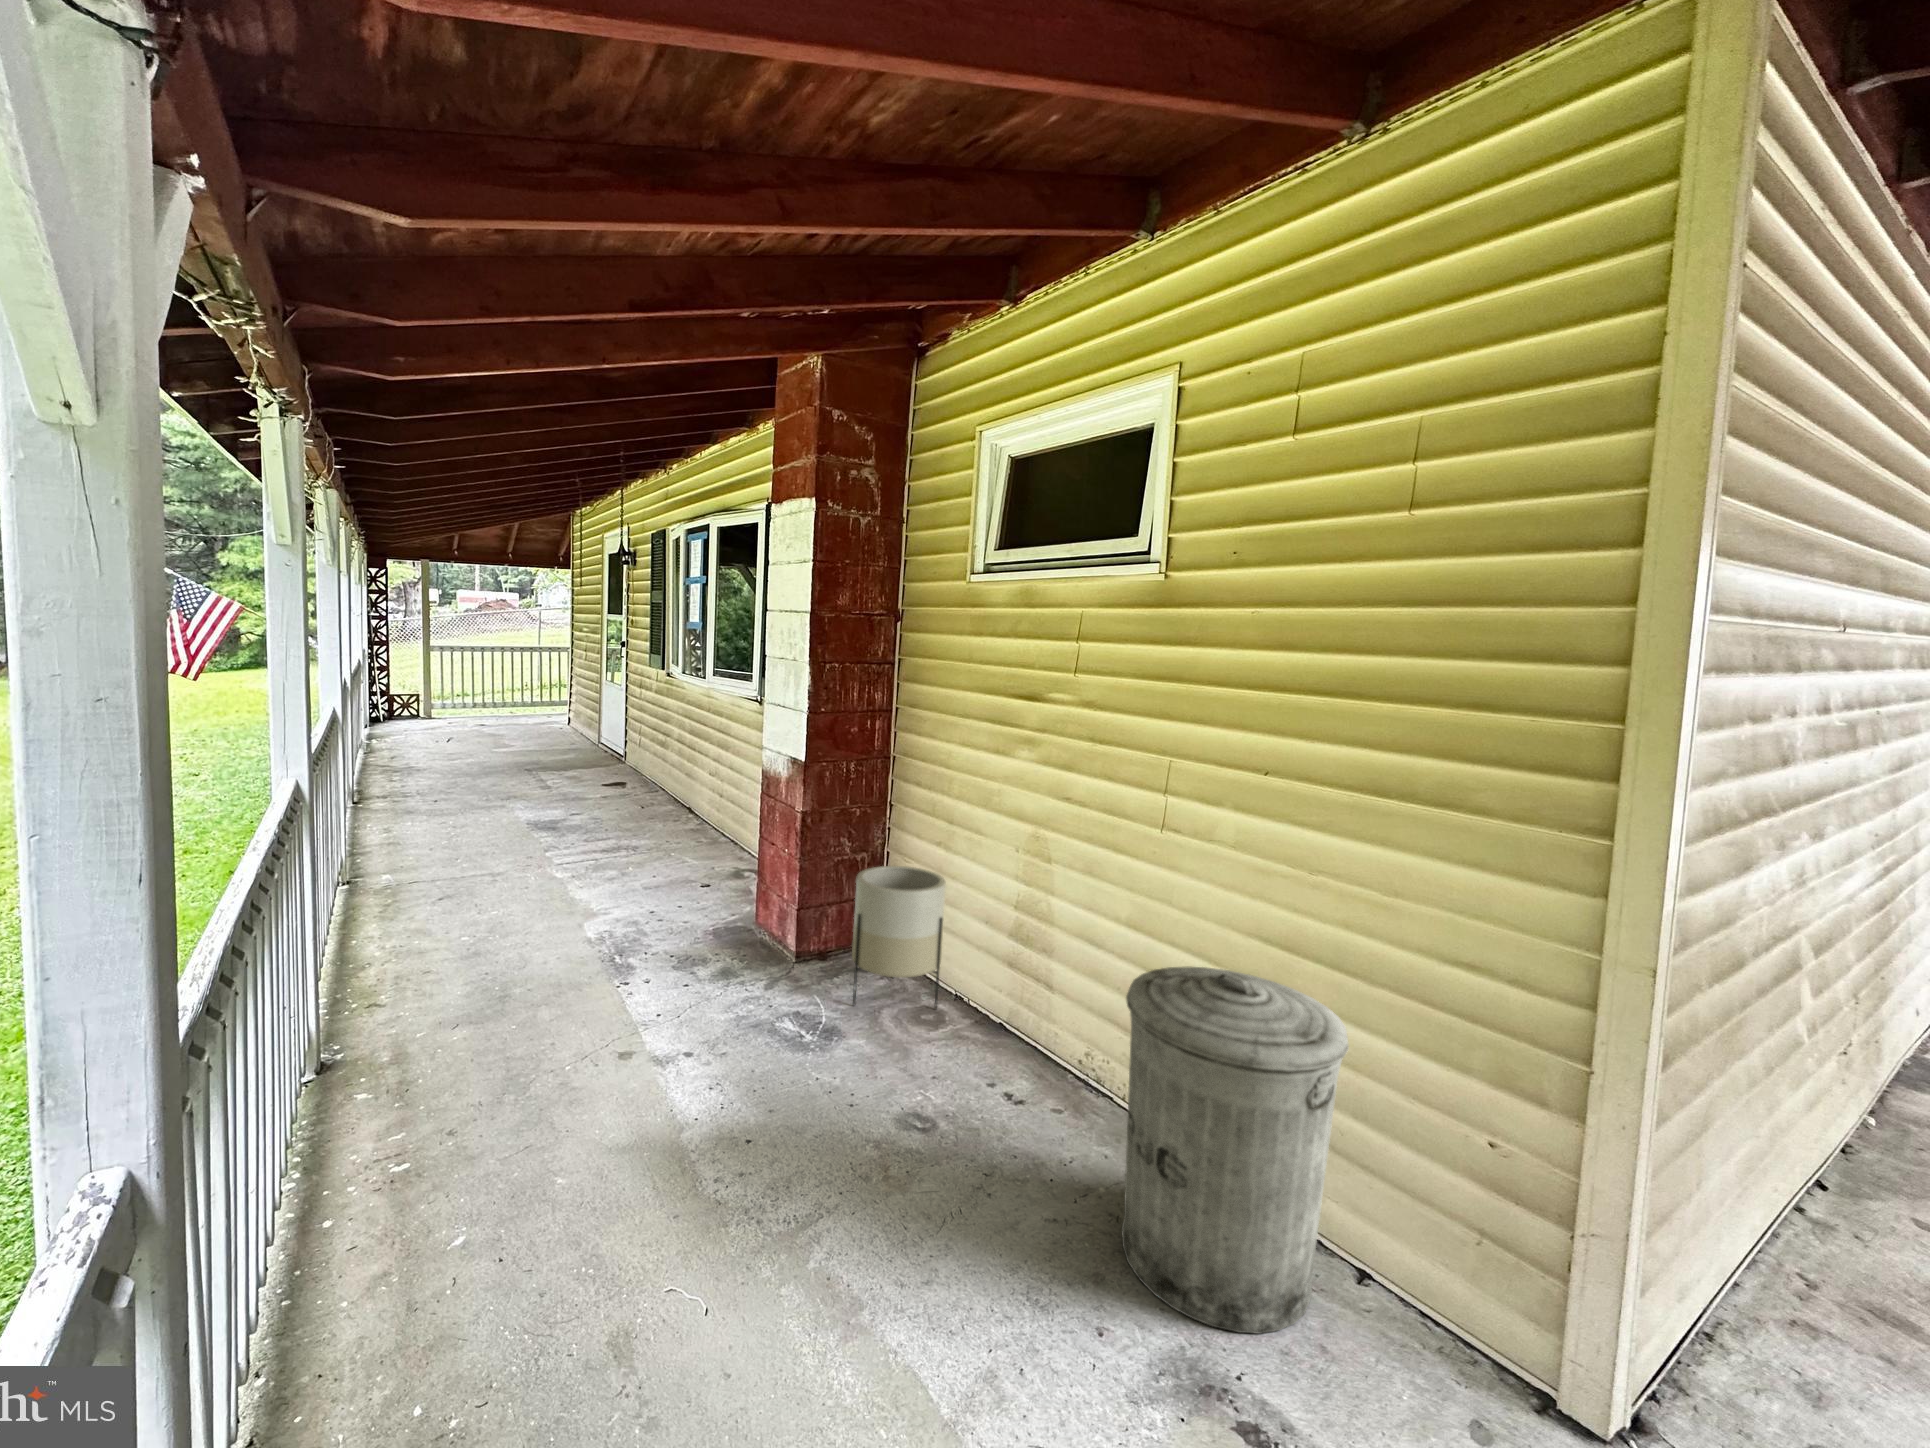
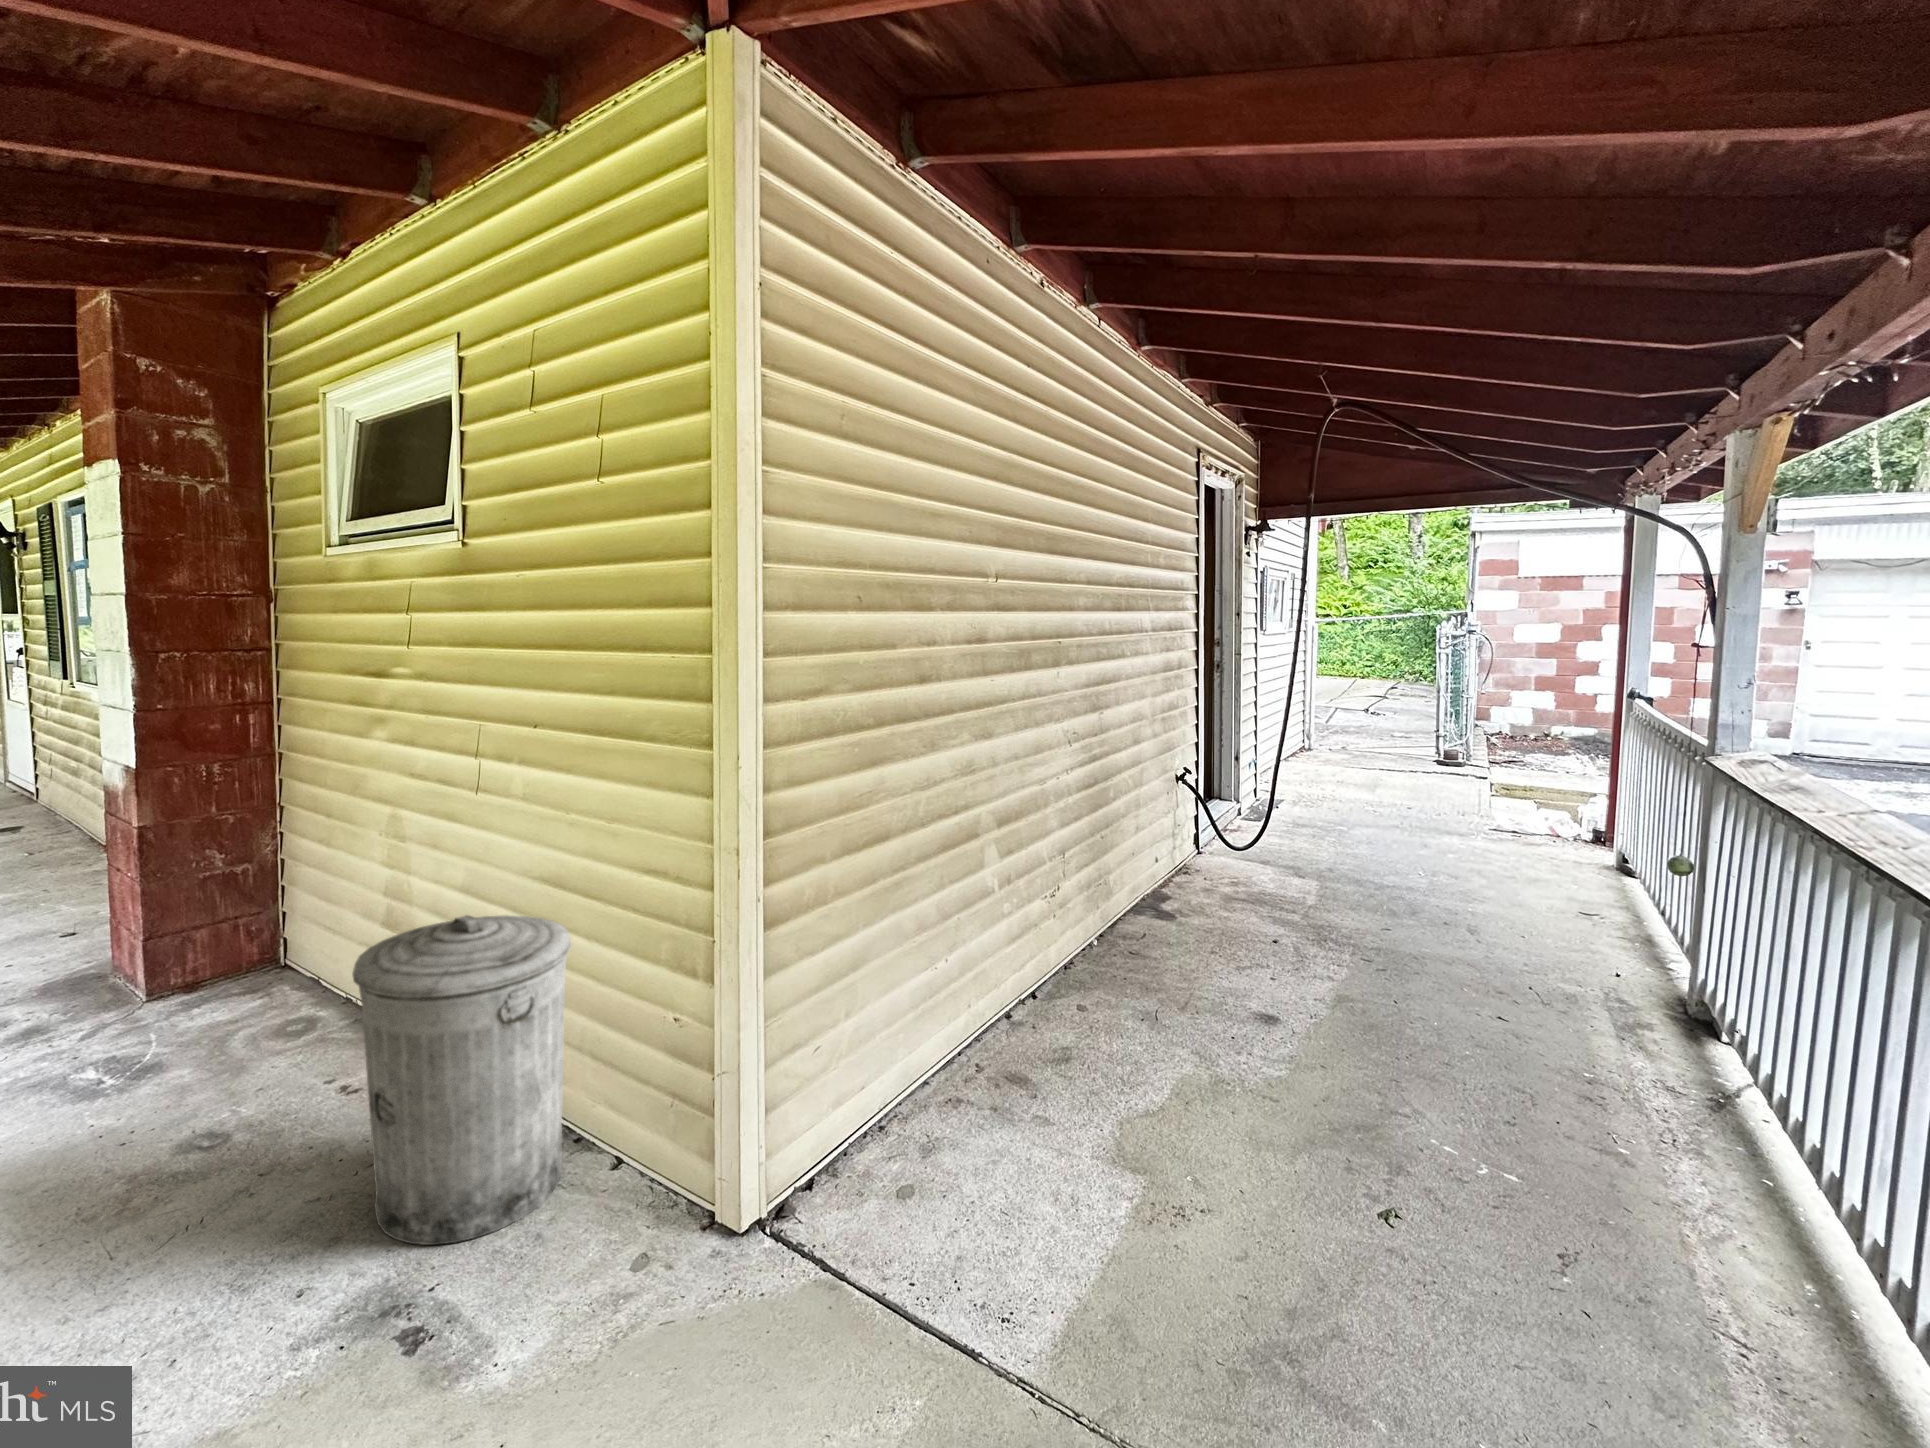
planter: present [852,866,946,1009] -> none [198,871,323,1034]

